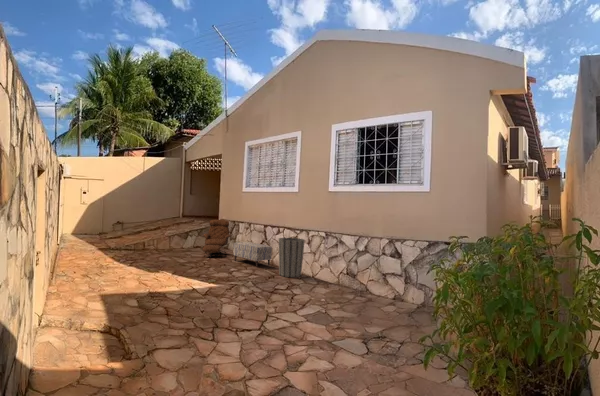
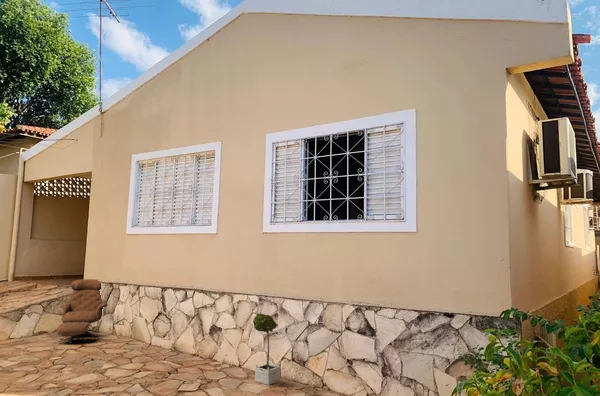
trash can: present [279,238,305,277] -> none [184,306,226,372]
bench: present [233,242,272,267] -> none [109,314,174,356]
potted tree: none [322,242,339,287] -> present [253,313,280,385]

